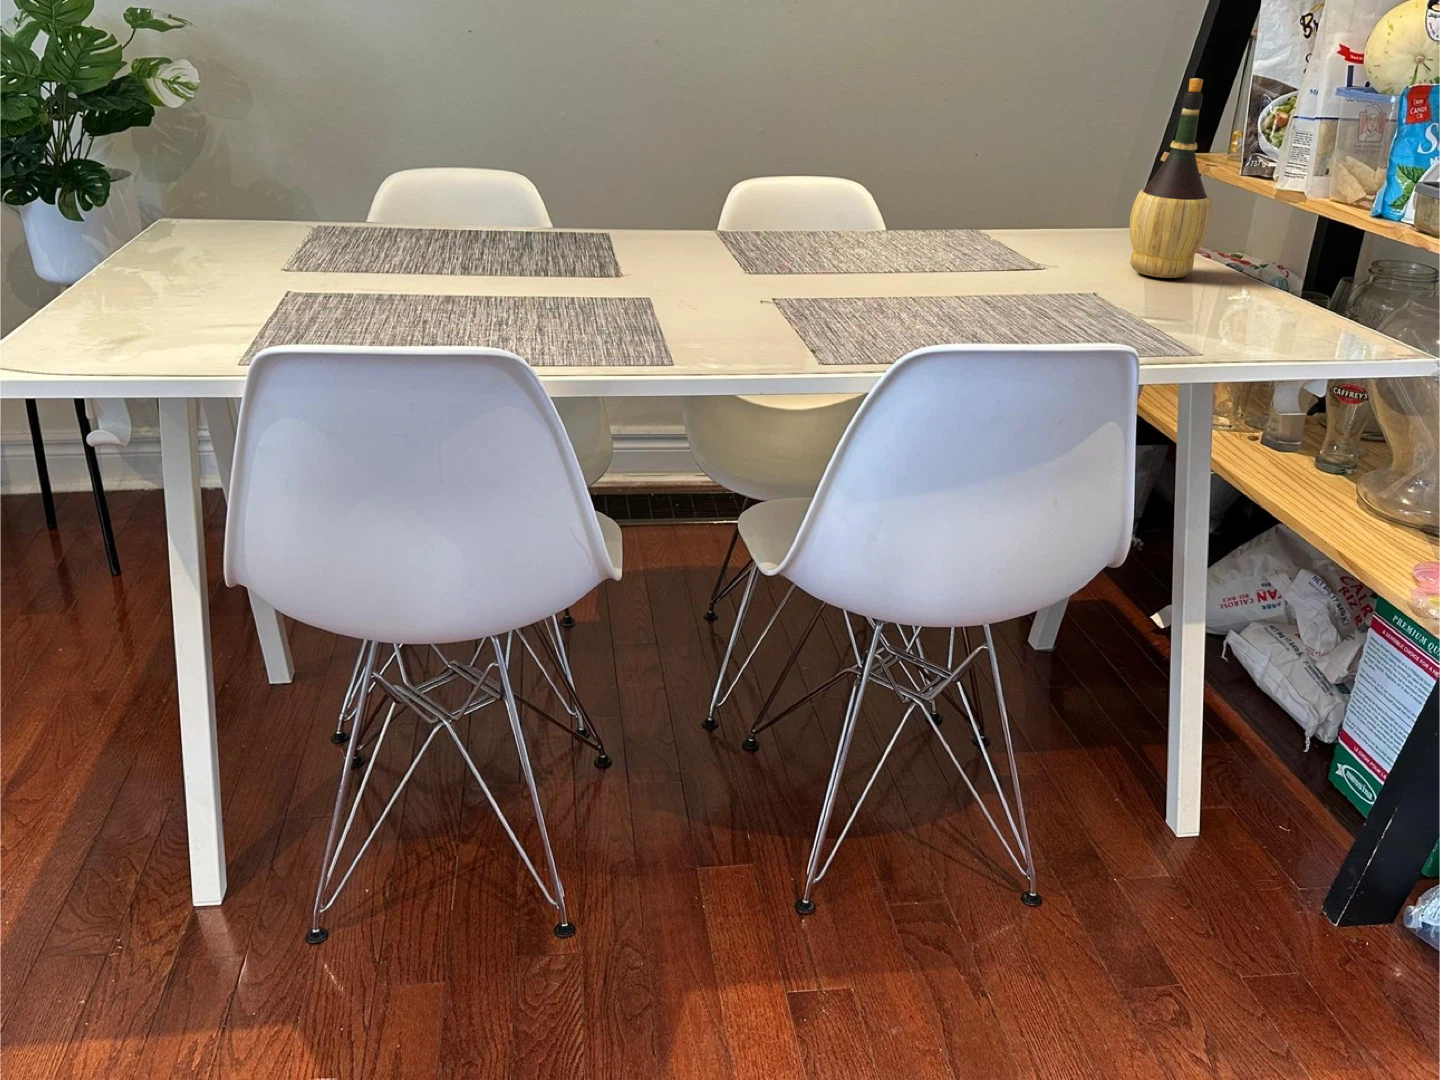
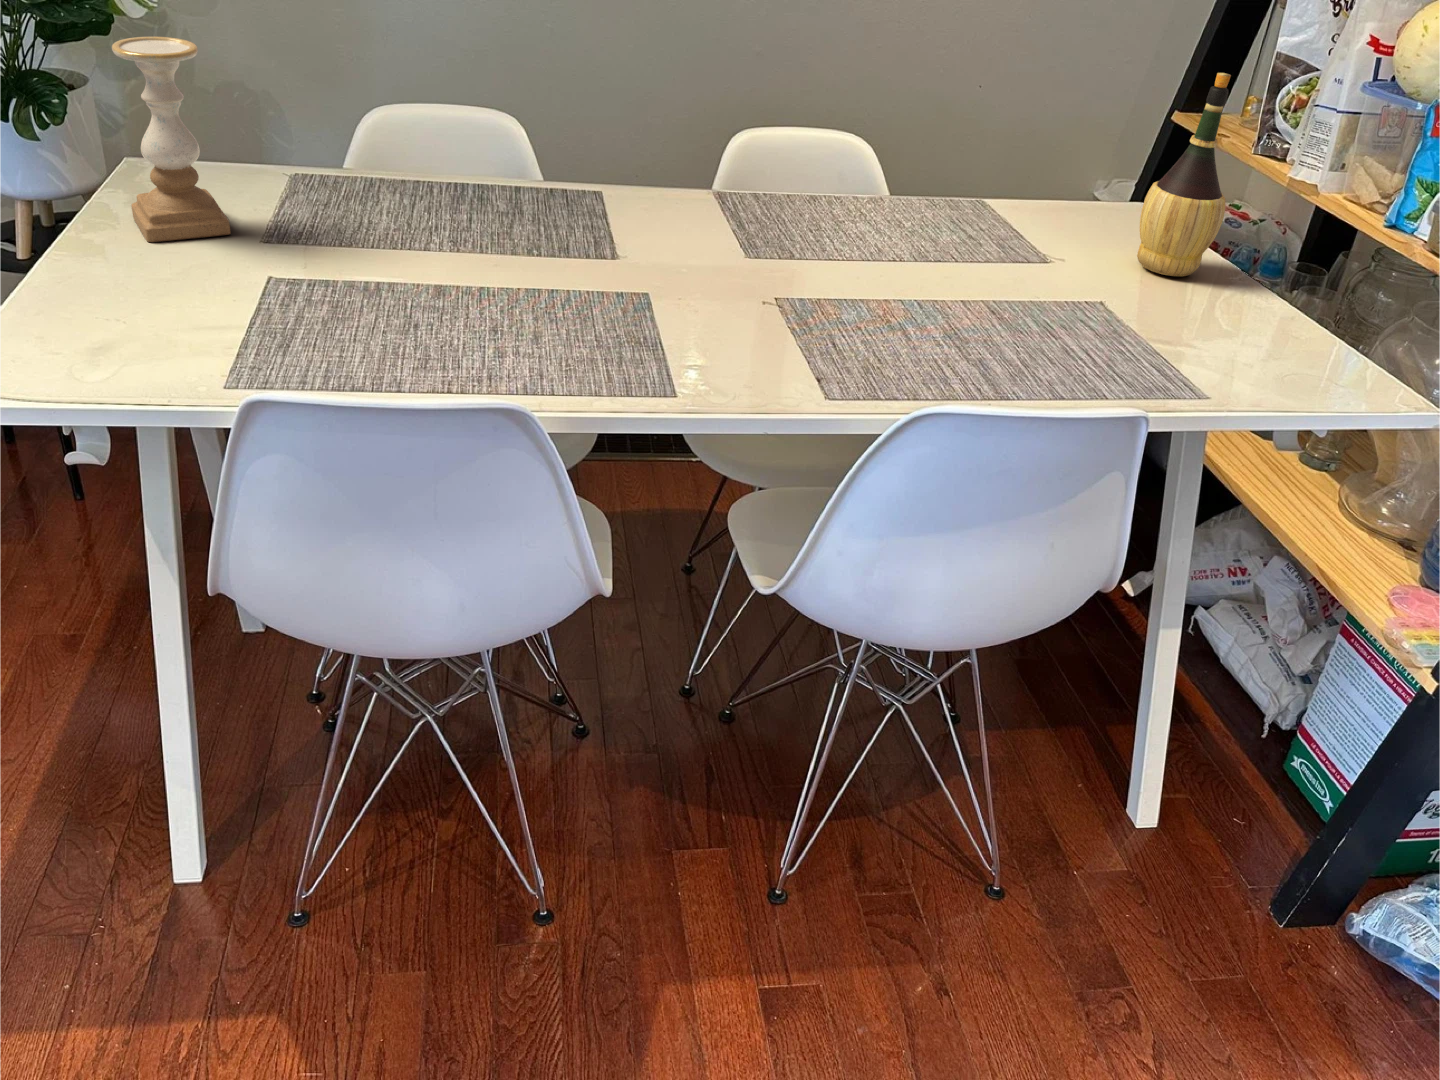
candle holder: none [144,87,253,274] -> present [112,37,231,242]

